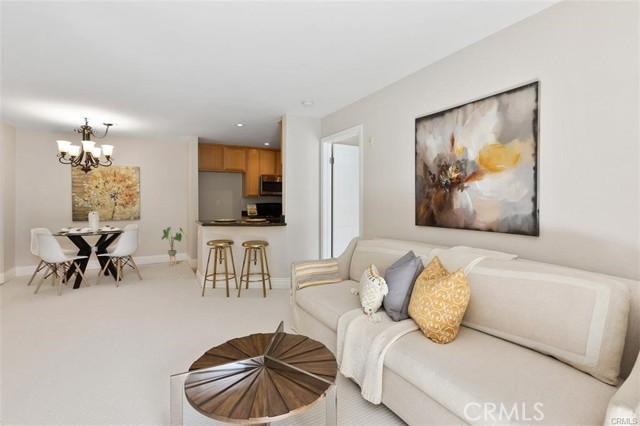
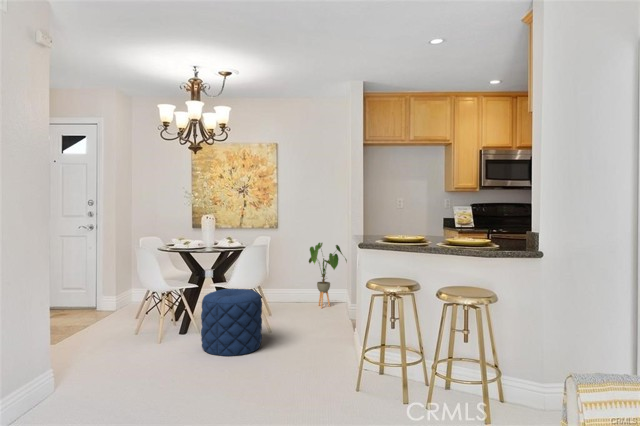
pouf: none [98,254,140,294] -> present [201,289,262,356]

